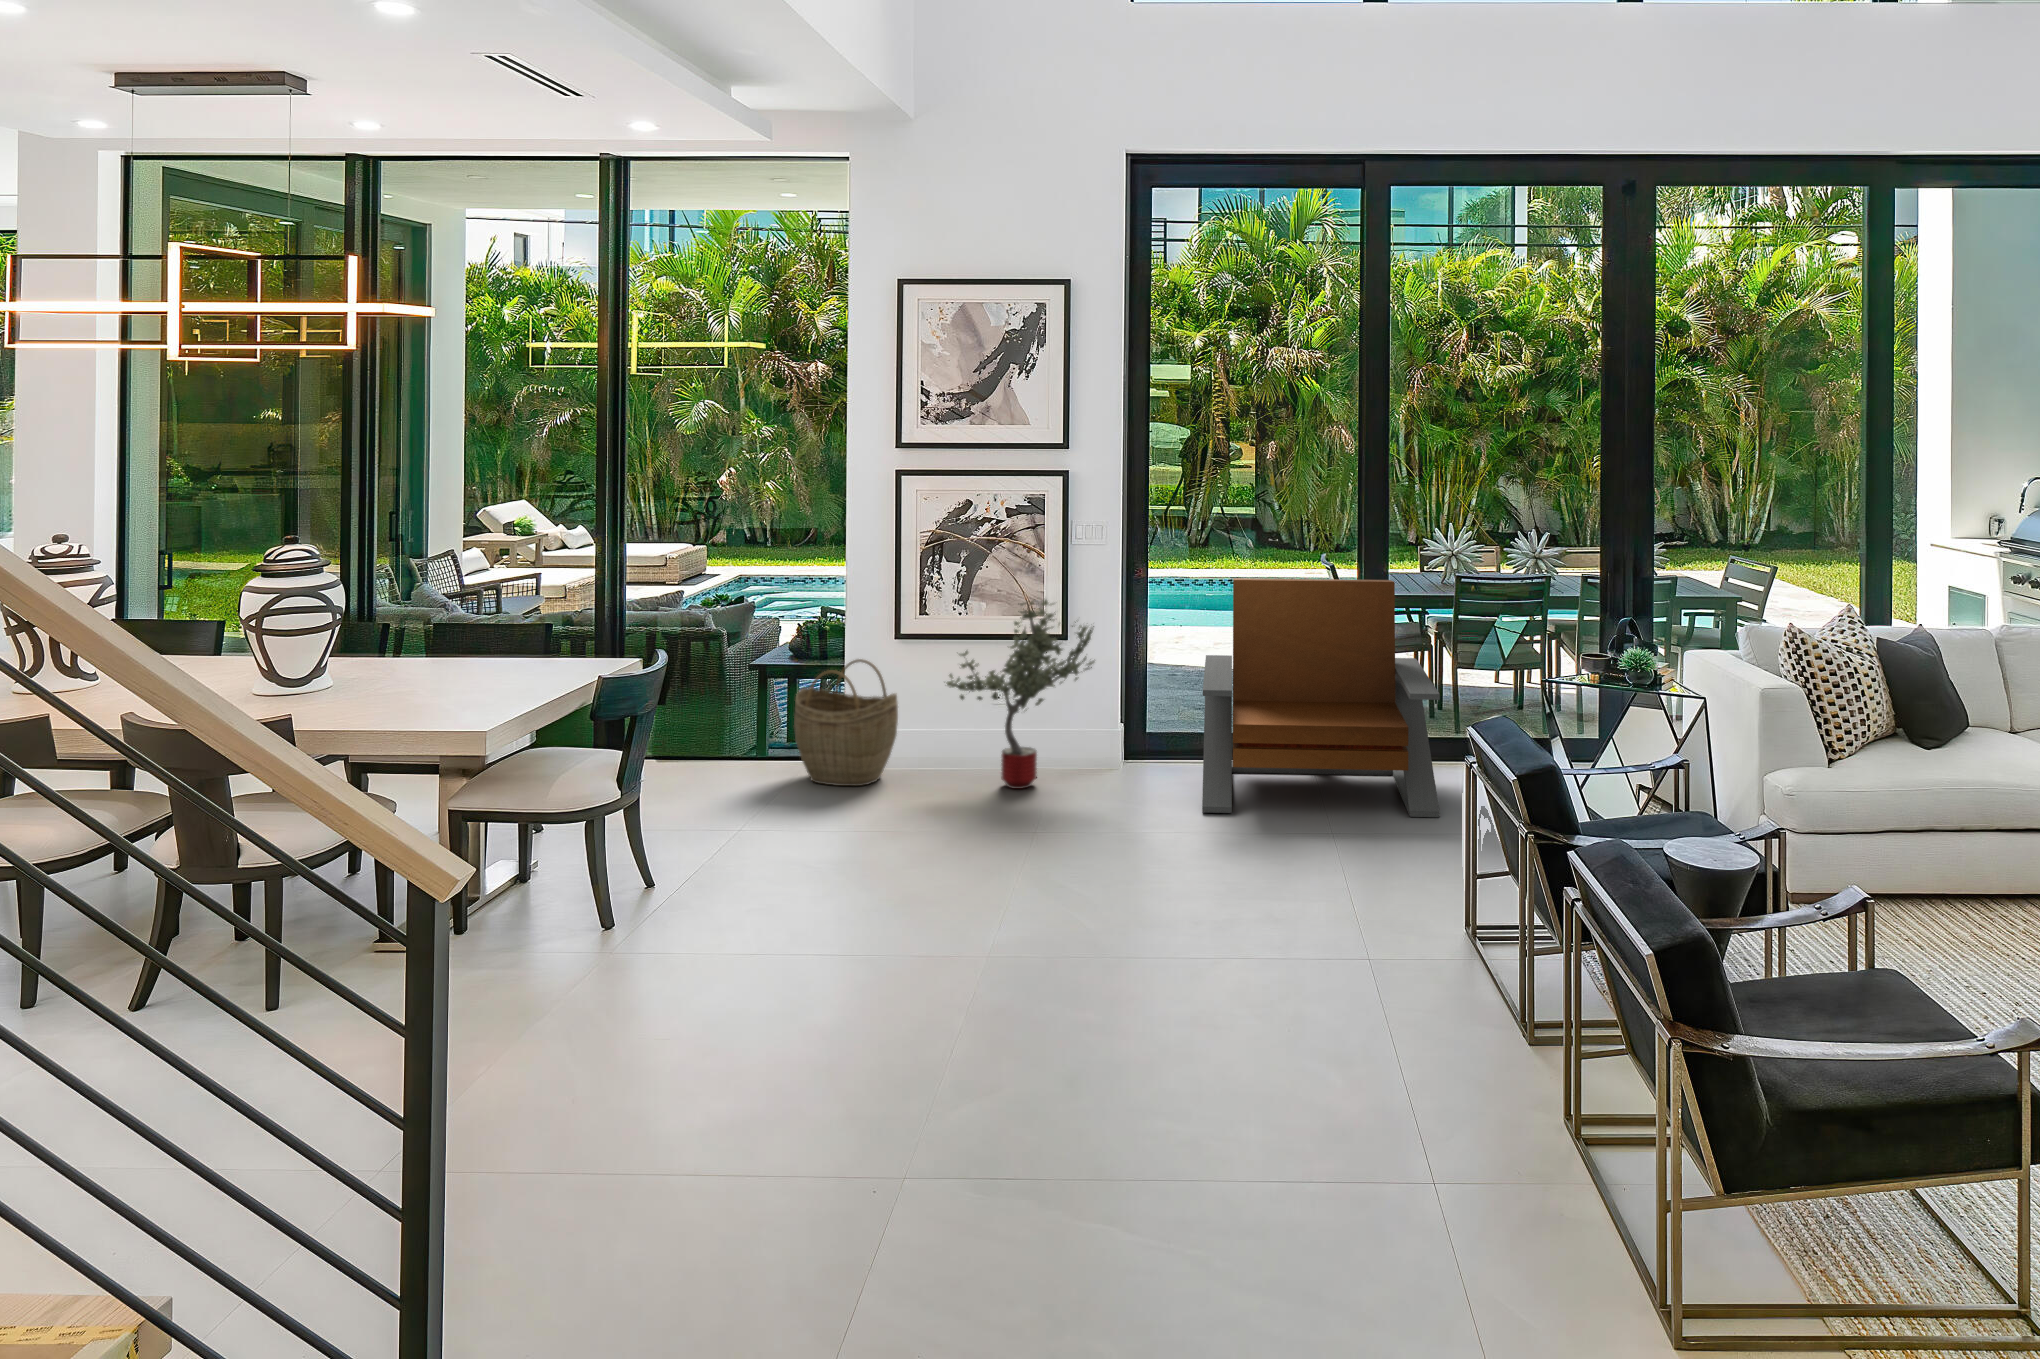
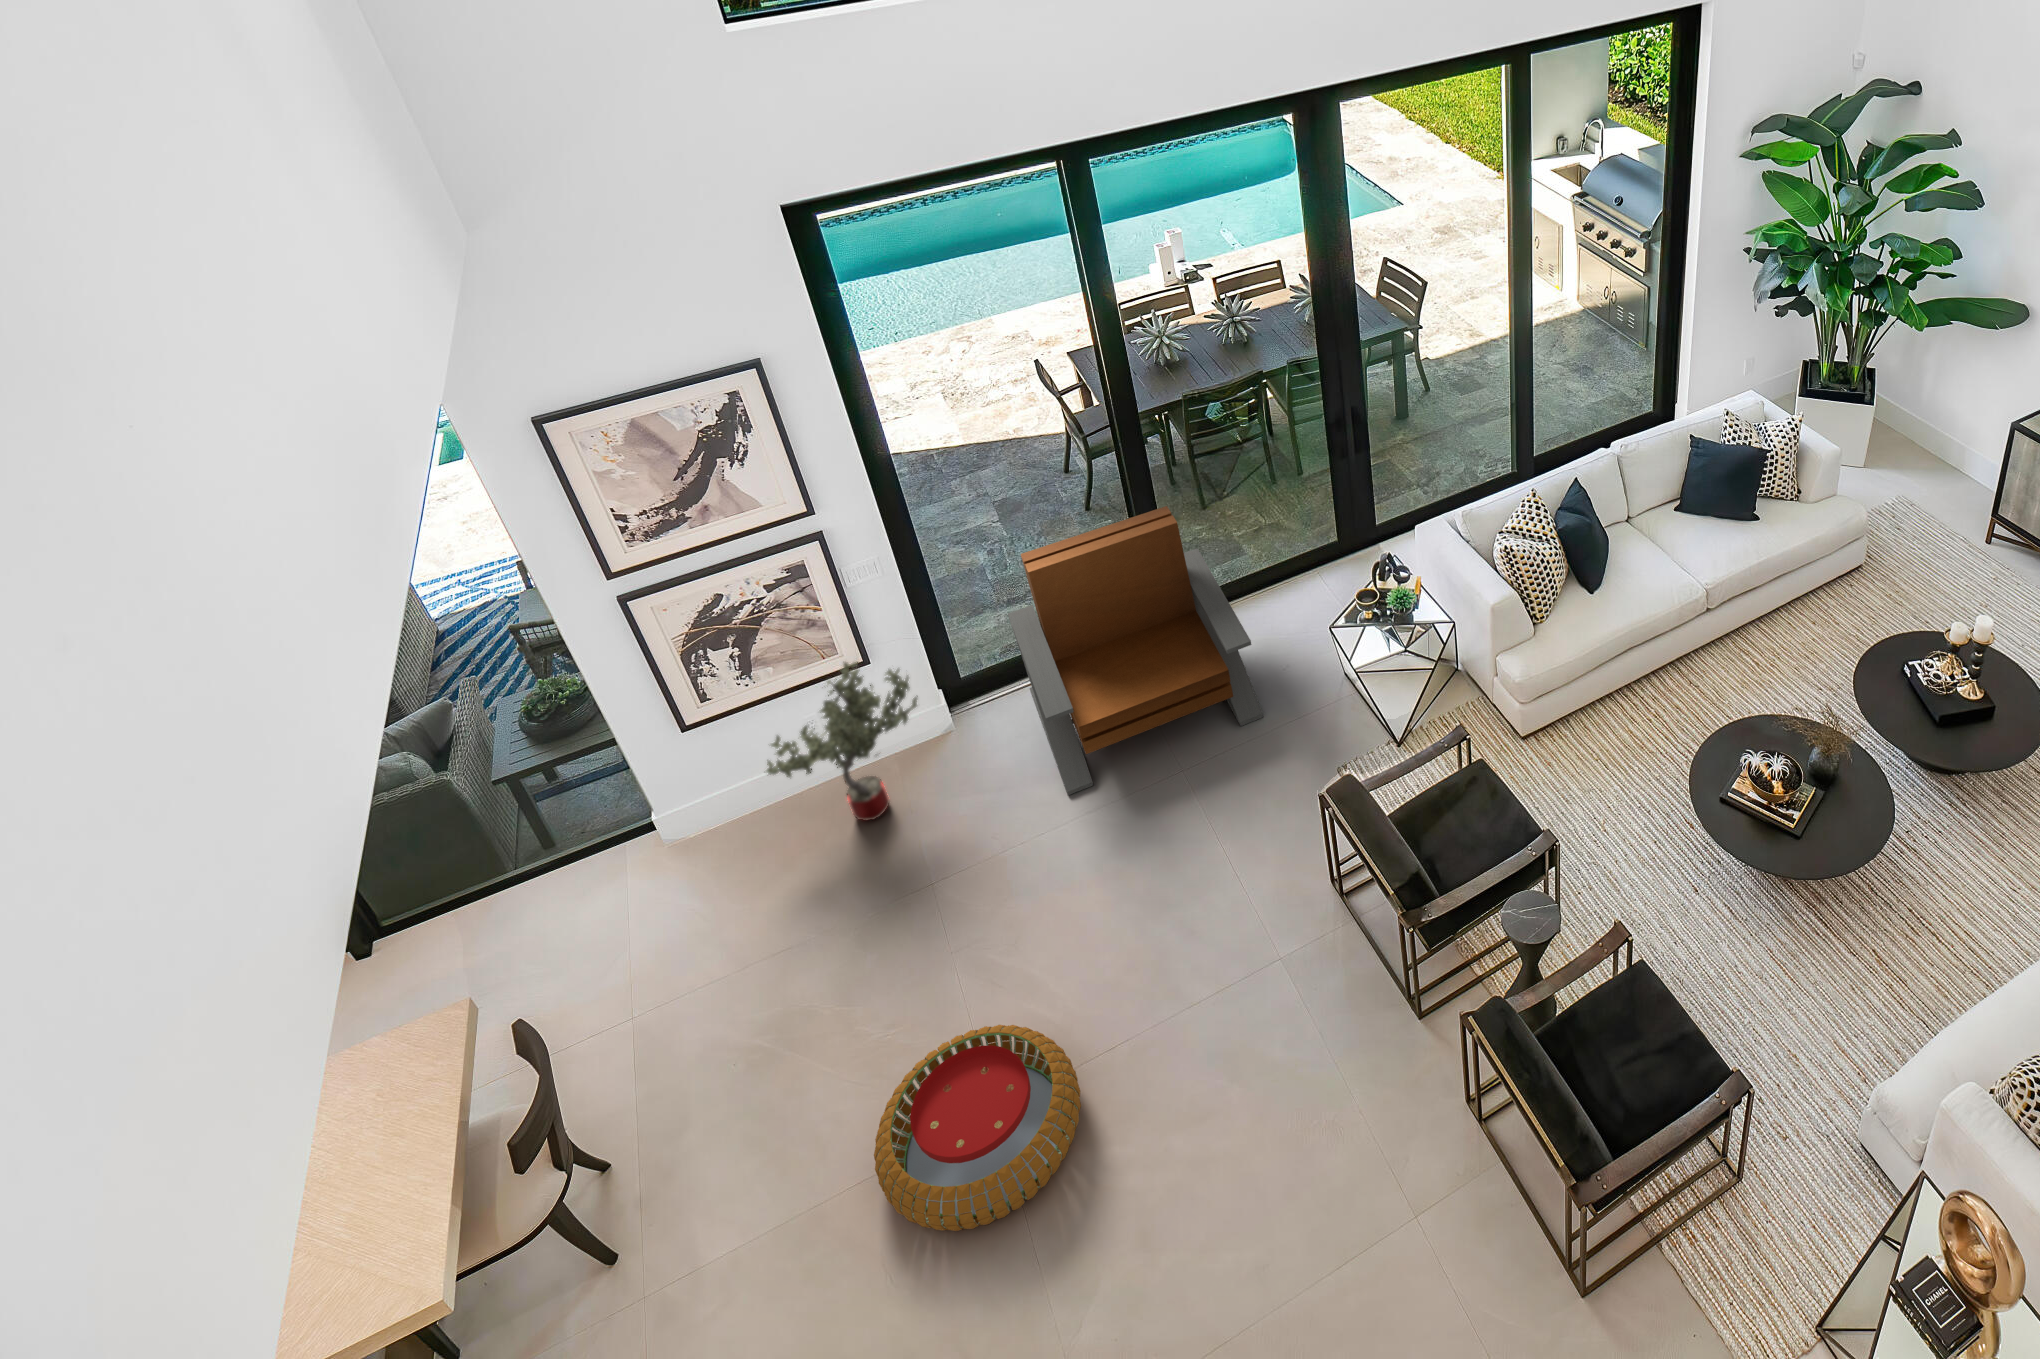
woven basket: present [794,659,898,786] -> none [597,769,725,898]
pouf: none [873,842,1098,978] -> present [874,1025,1081,1231]

